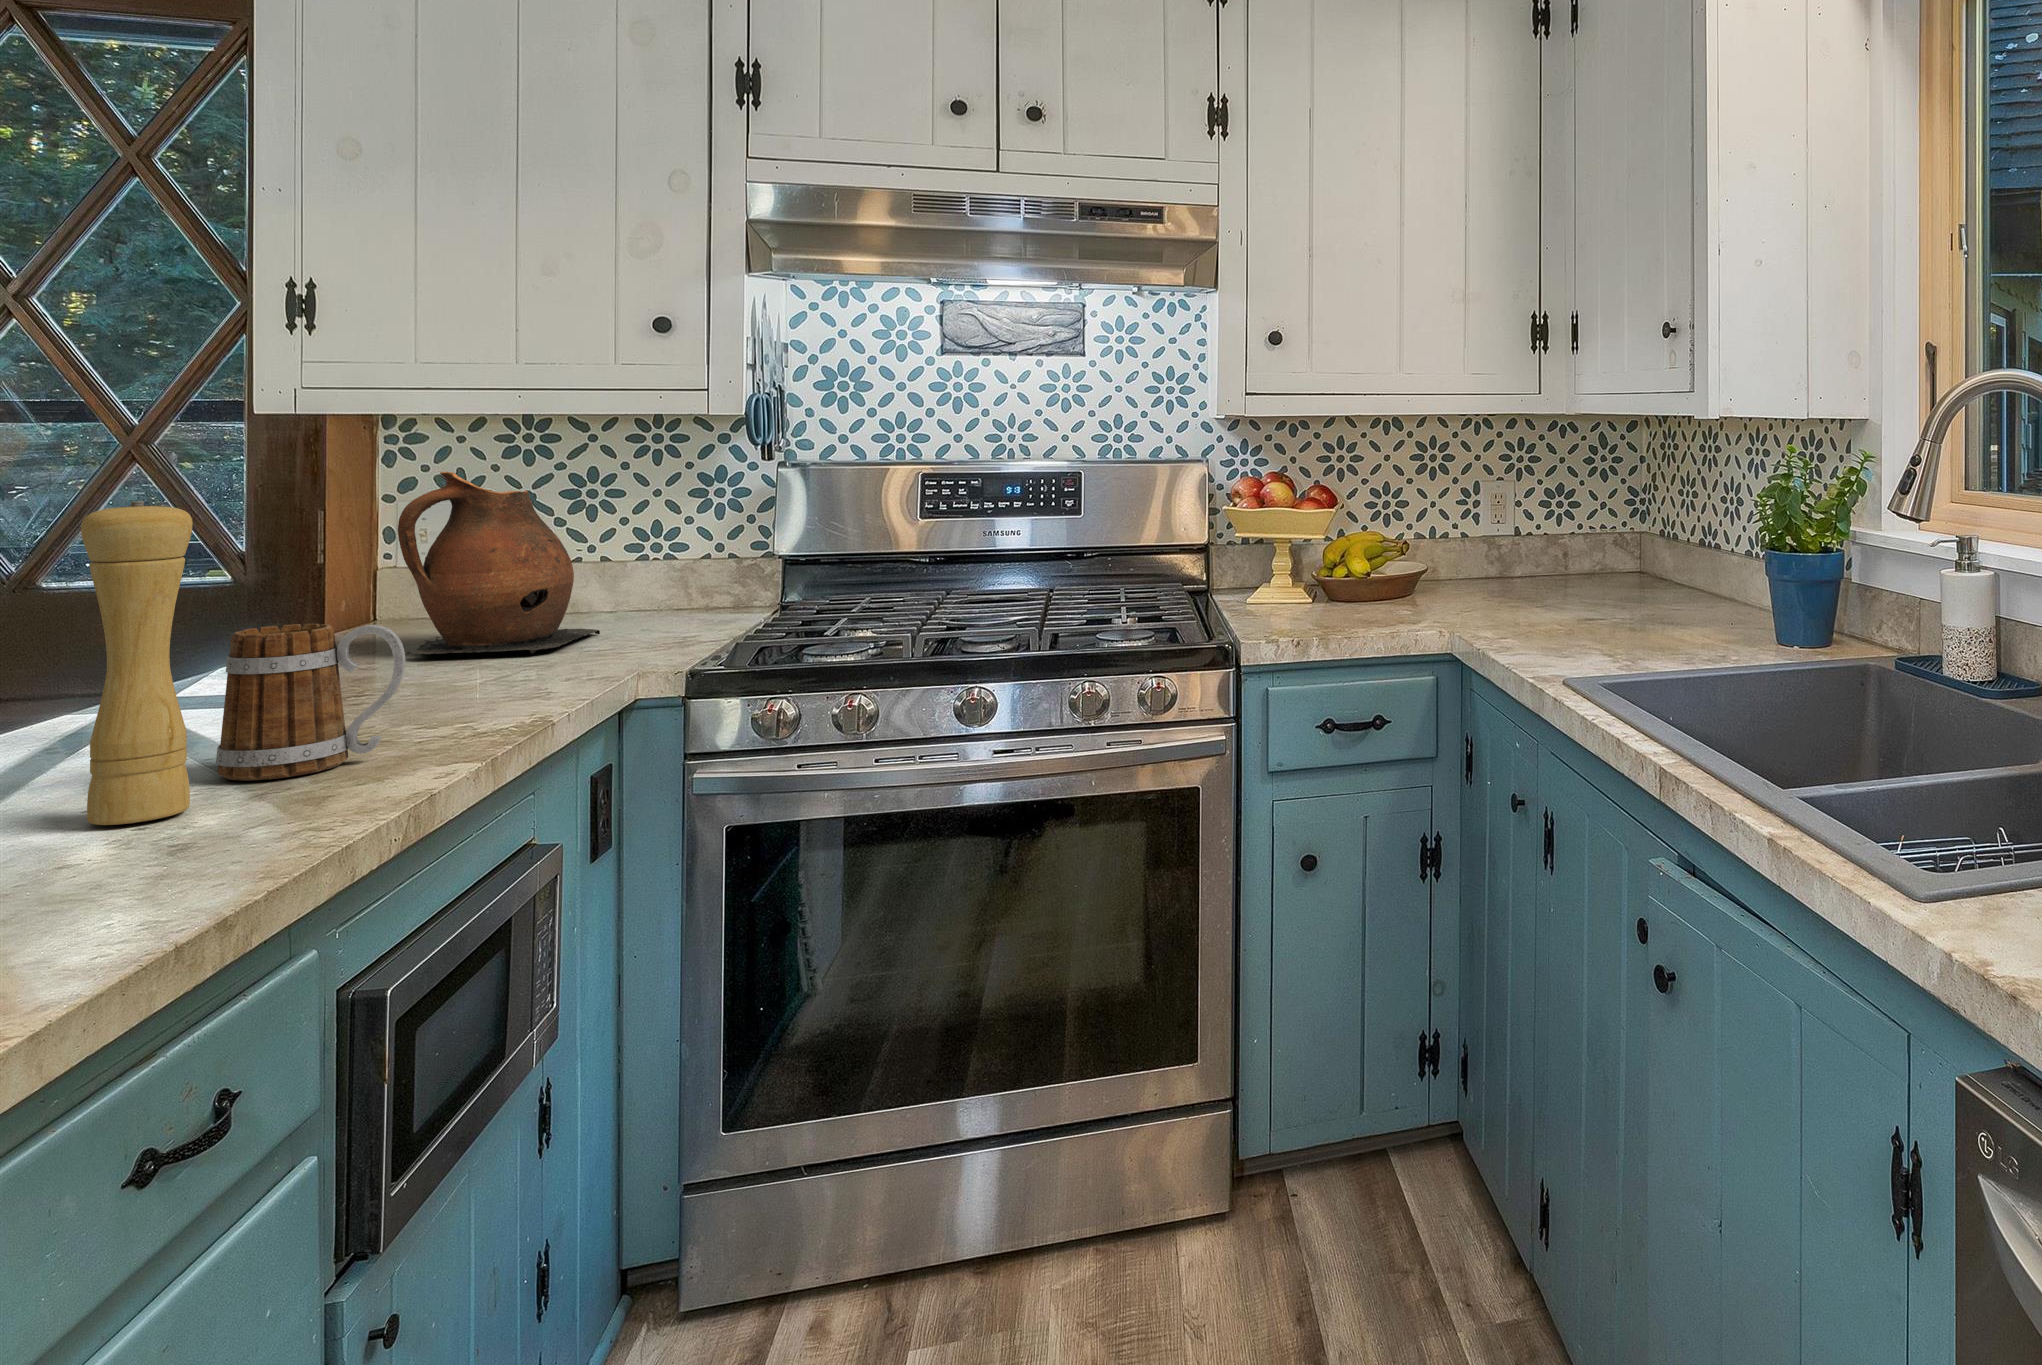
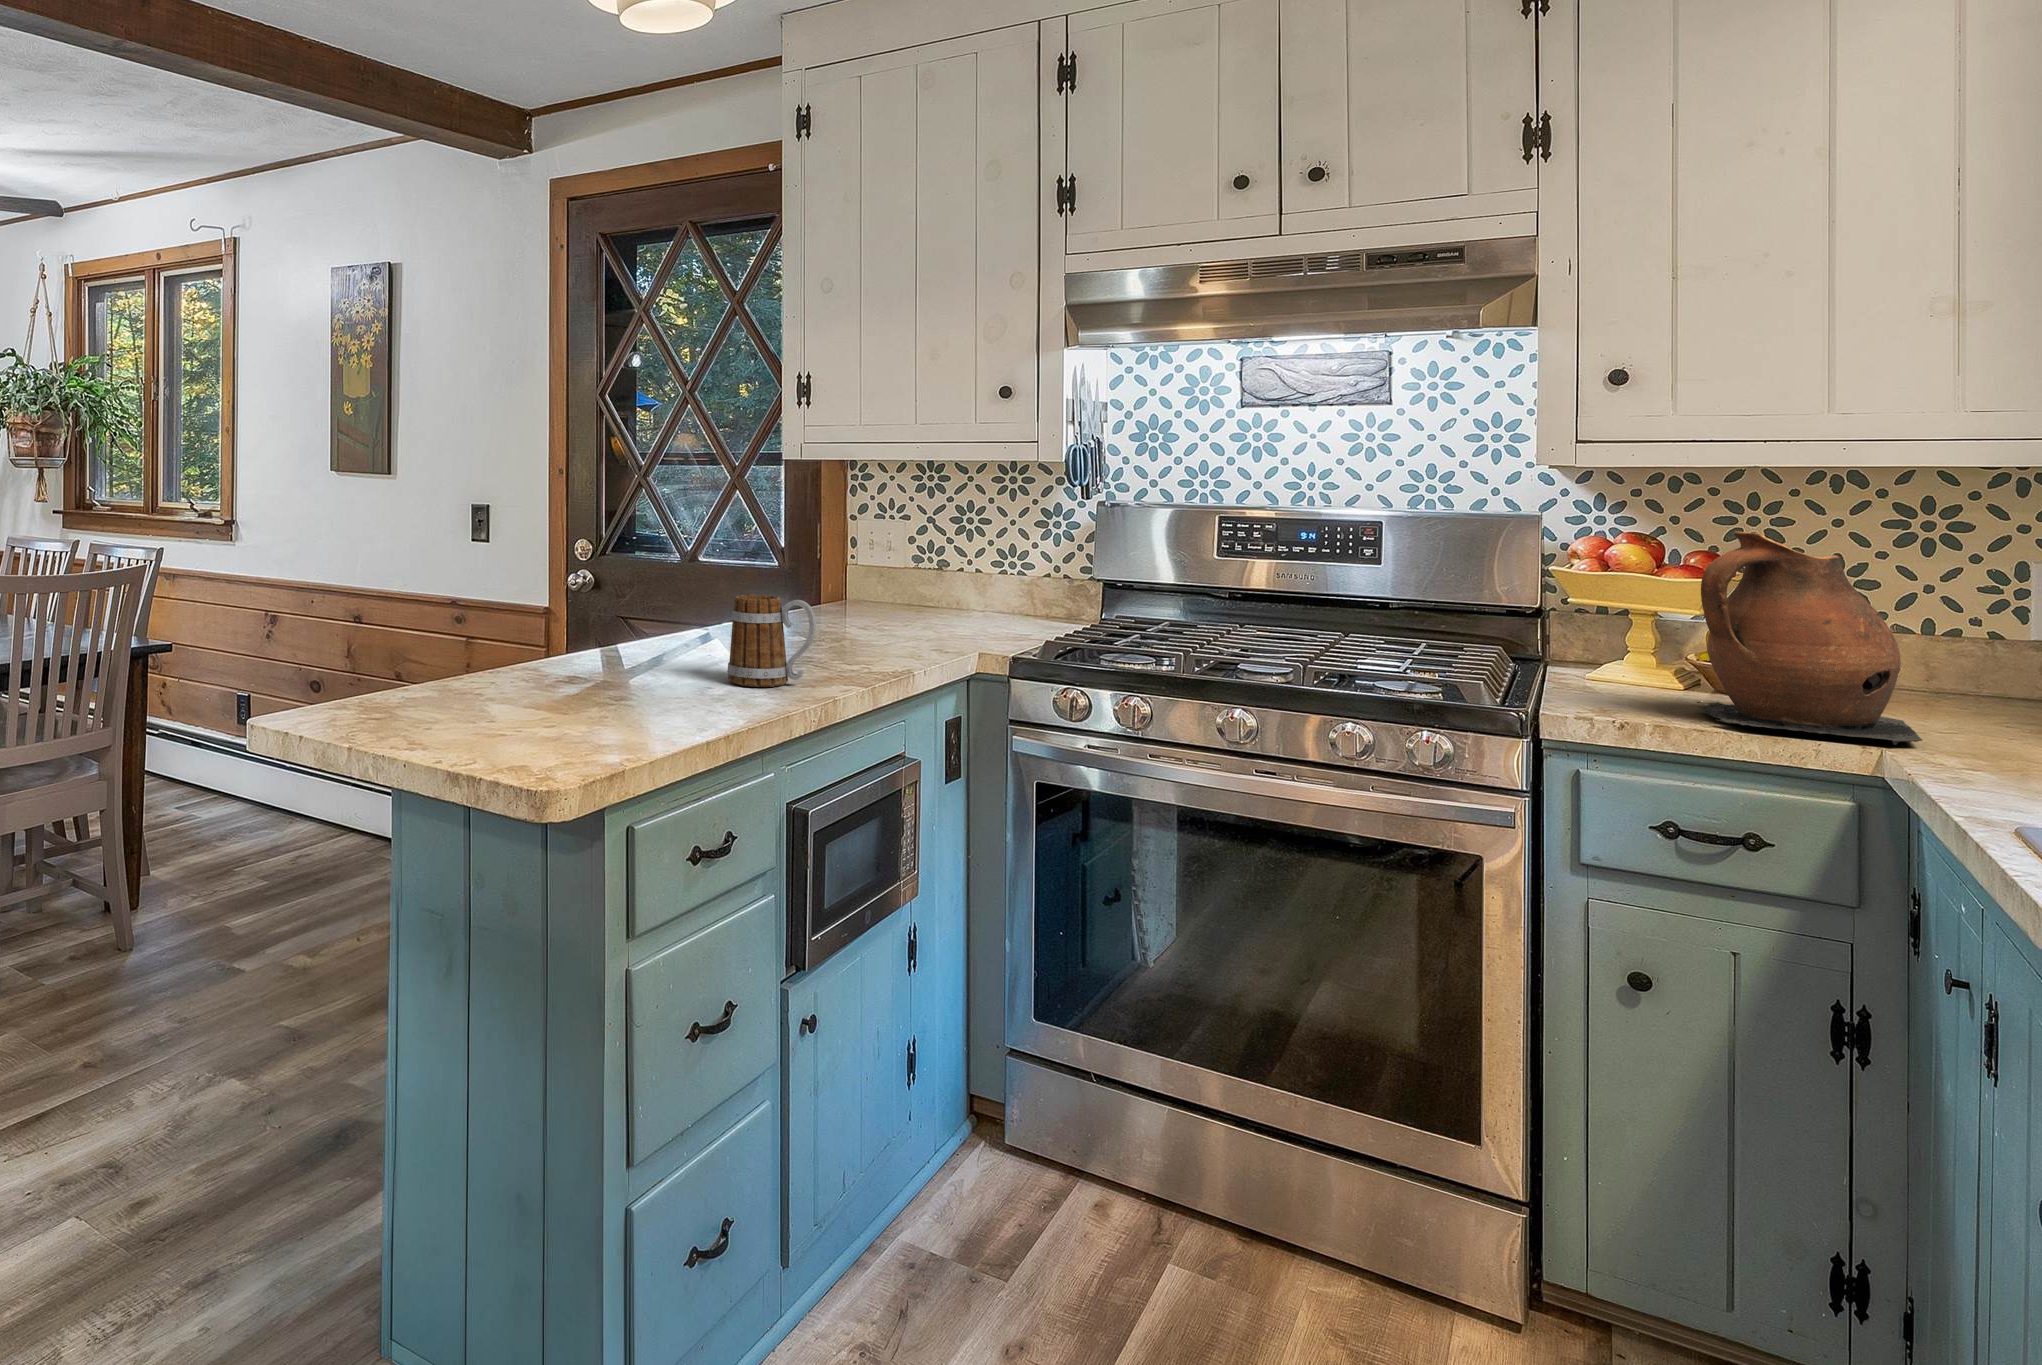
ceramic pitcher: present [398,472,600,654] -> present [1697,531,1922,745]
pepper mill: present [81,501,193,825] -> none [667,517,711,697]

